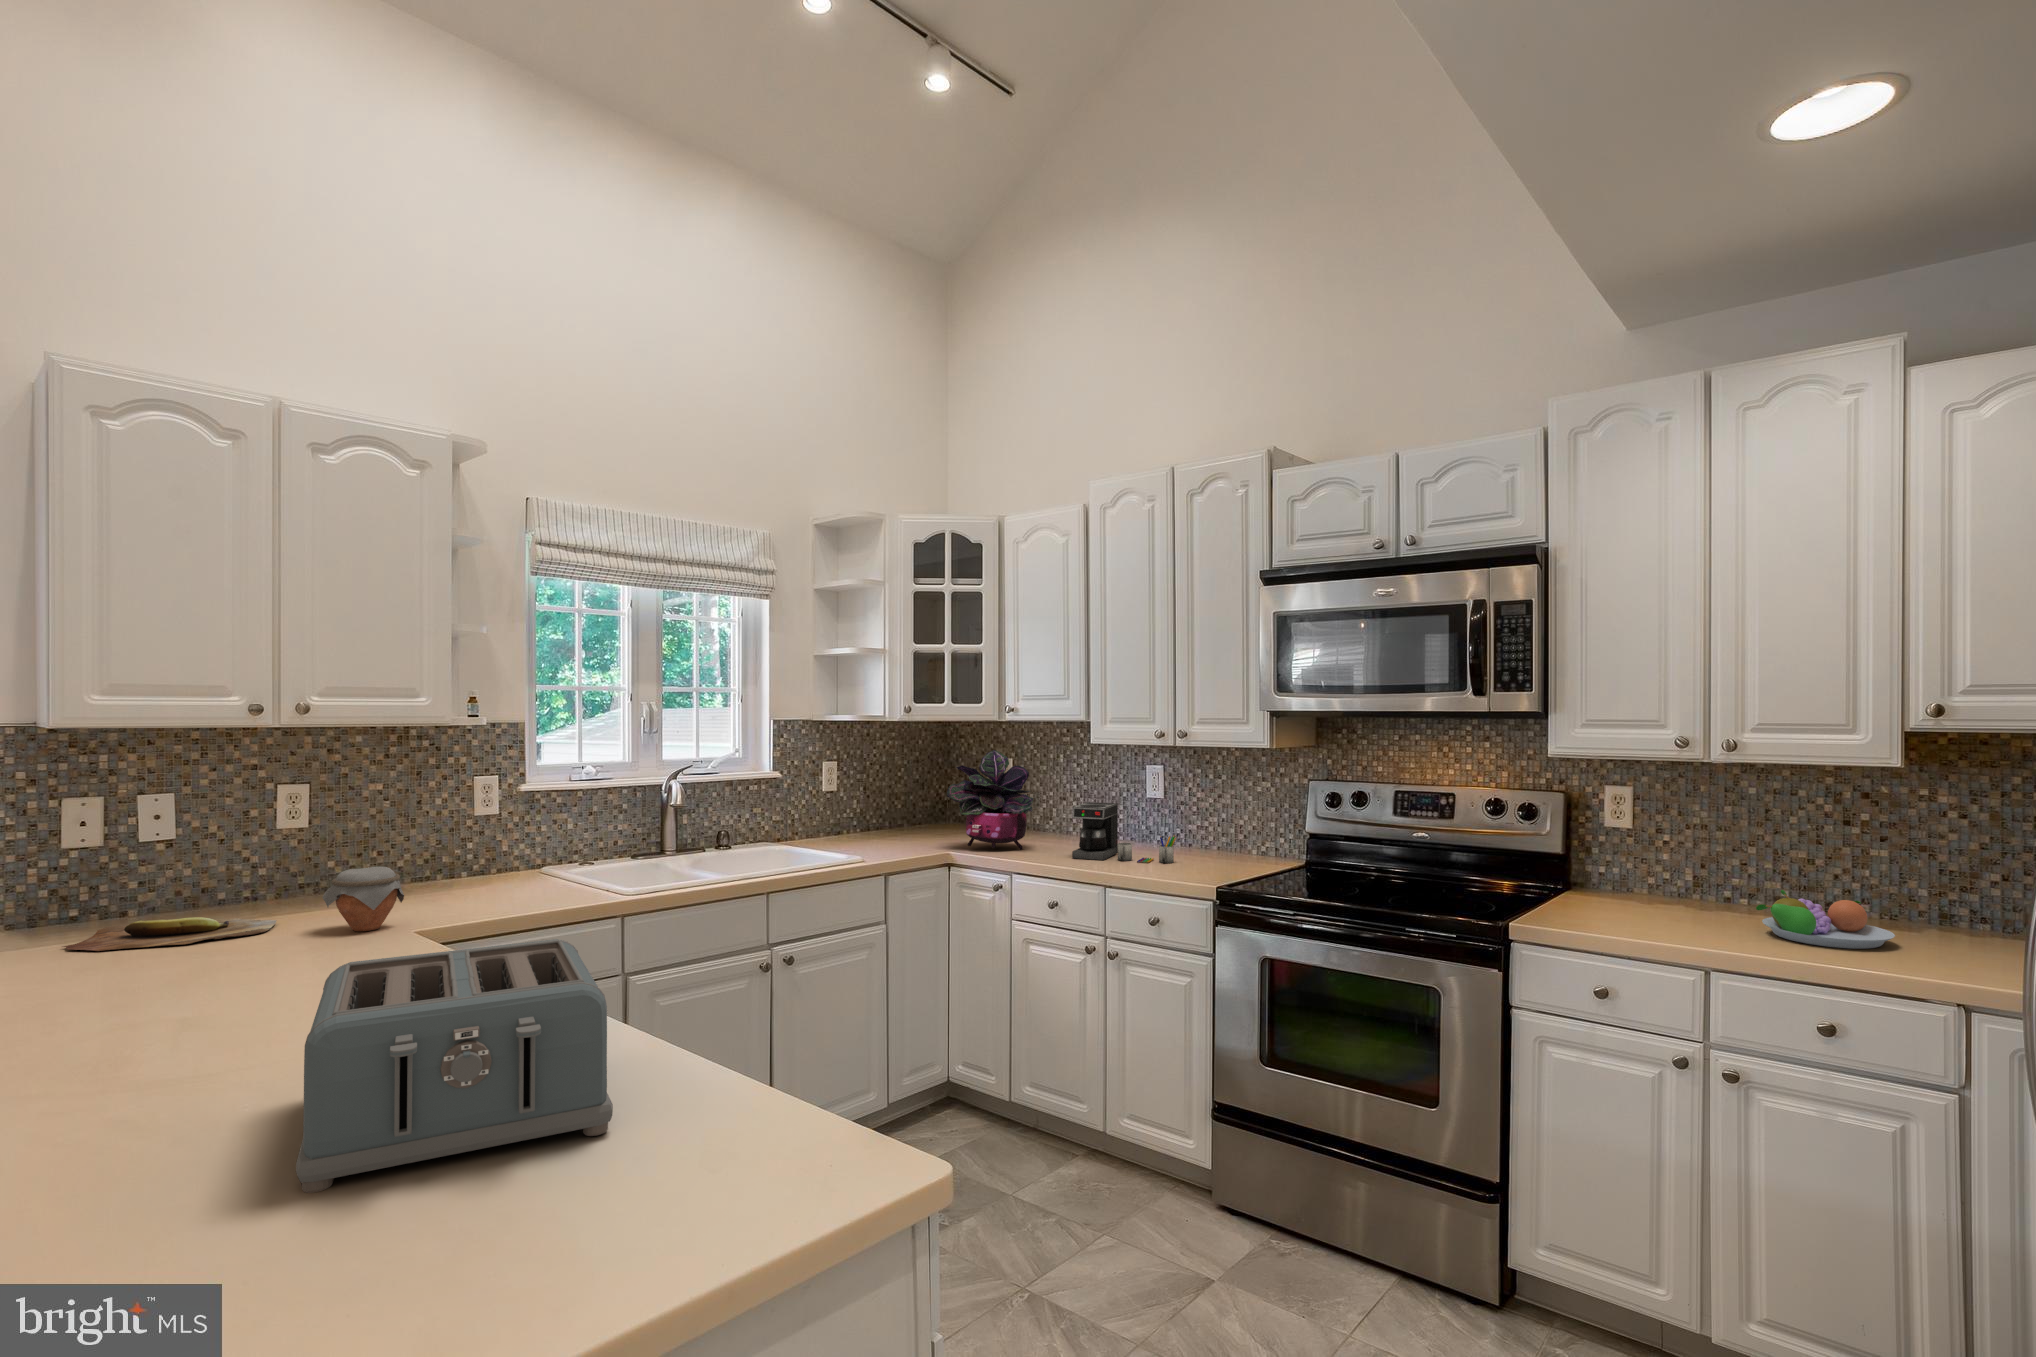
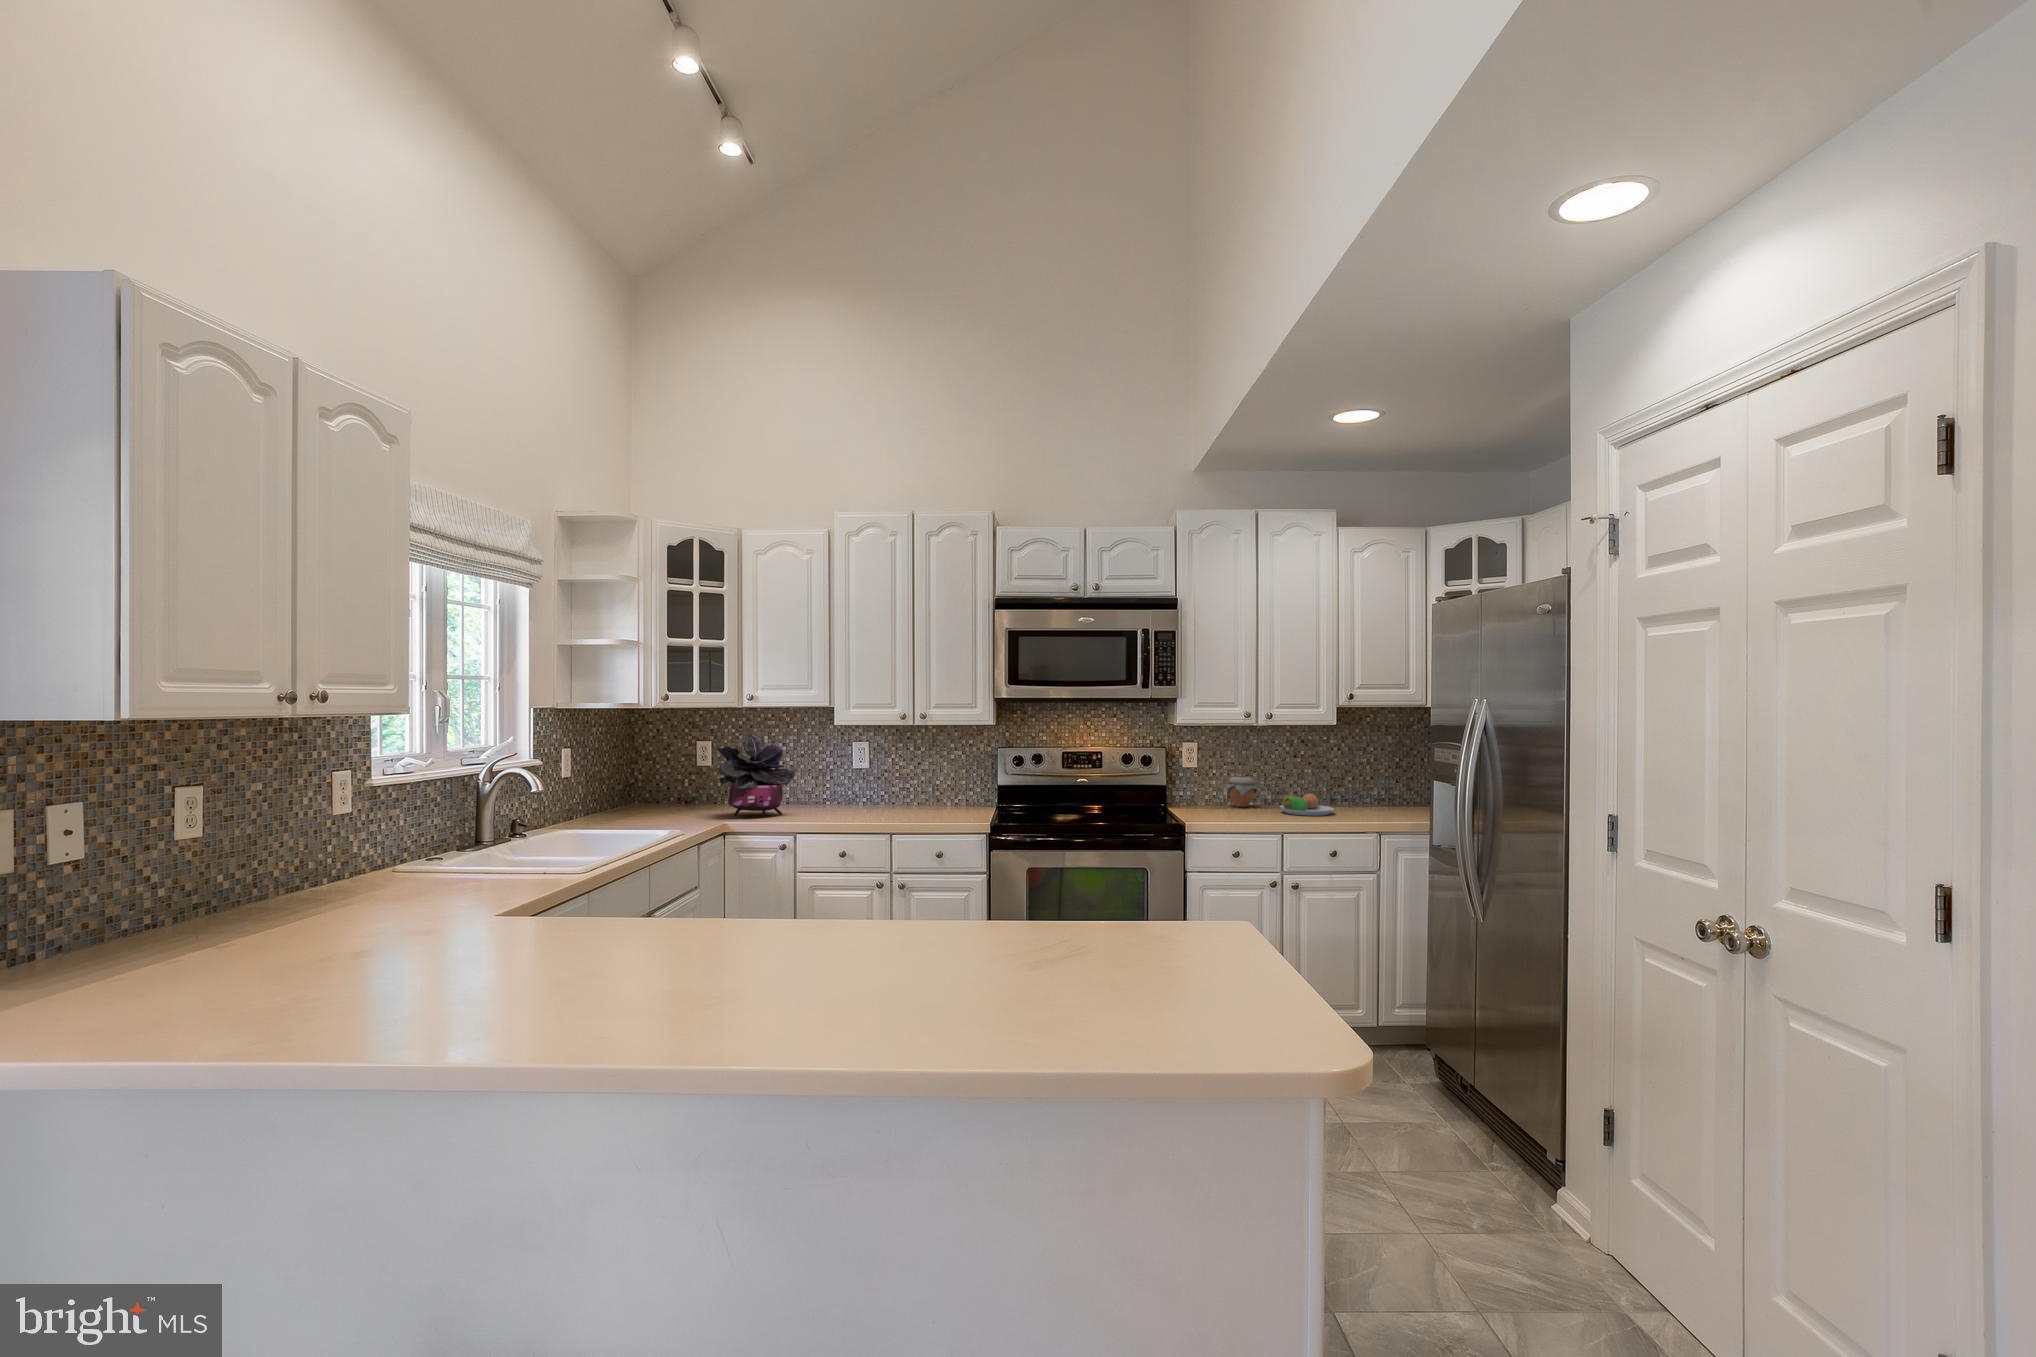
coffee maker: present [1072,802,1177,863] -> none [836,772,921,816]
jar: present [323,866,404,931] -> present [1226,777,1257,807]
cutting board: present [63,917,276,951] -> none [79,933,332,988]
toaster: present [296,939,613,1193] -> none [929,853,1149,991]

